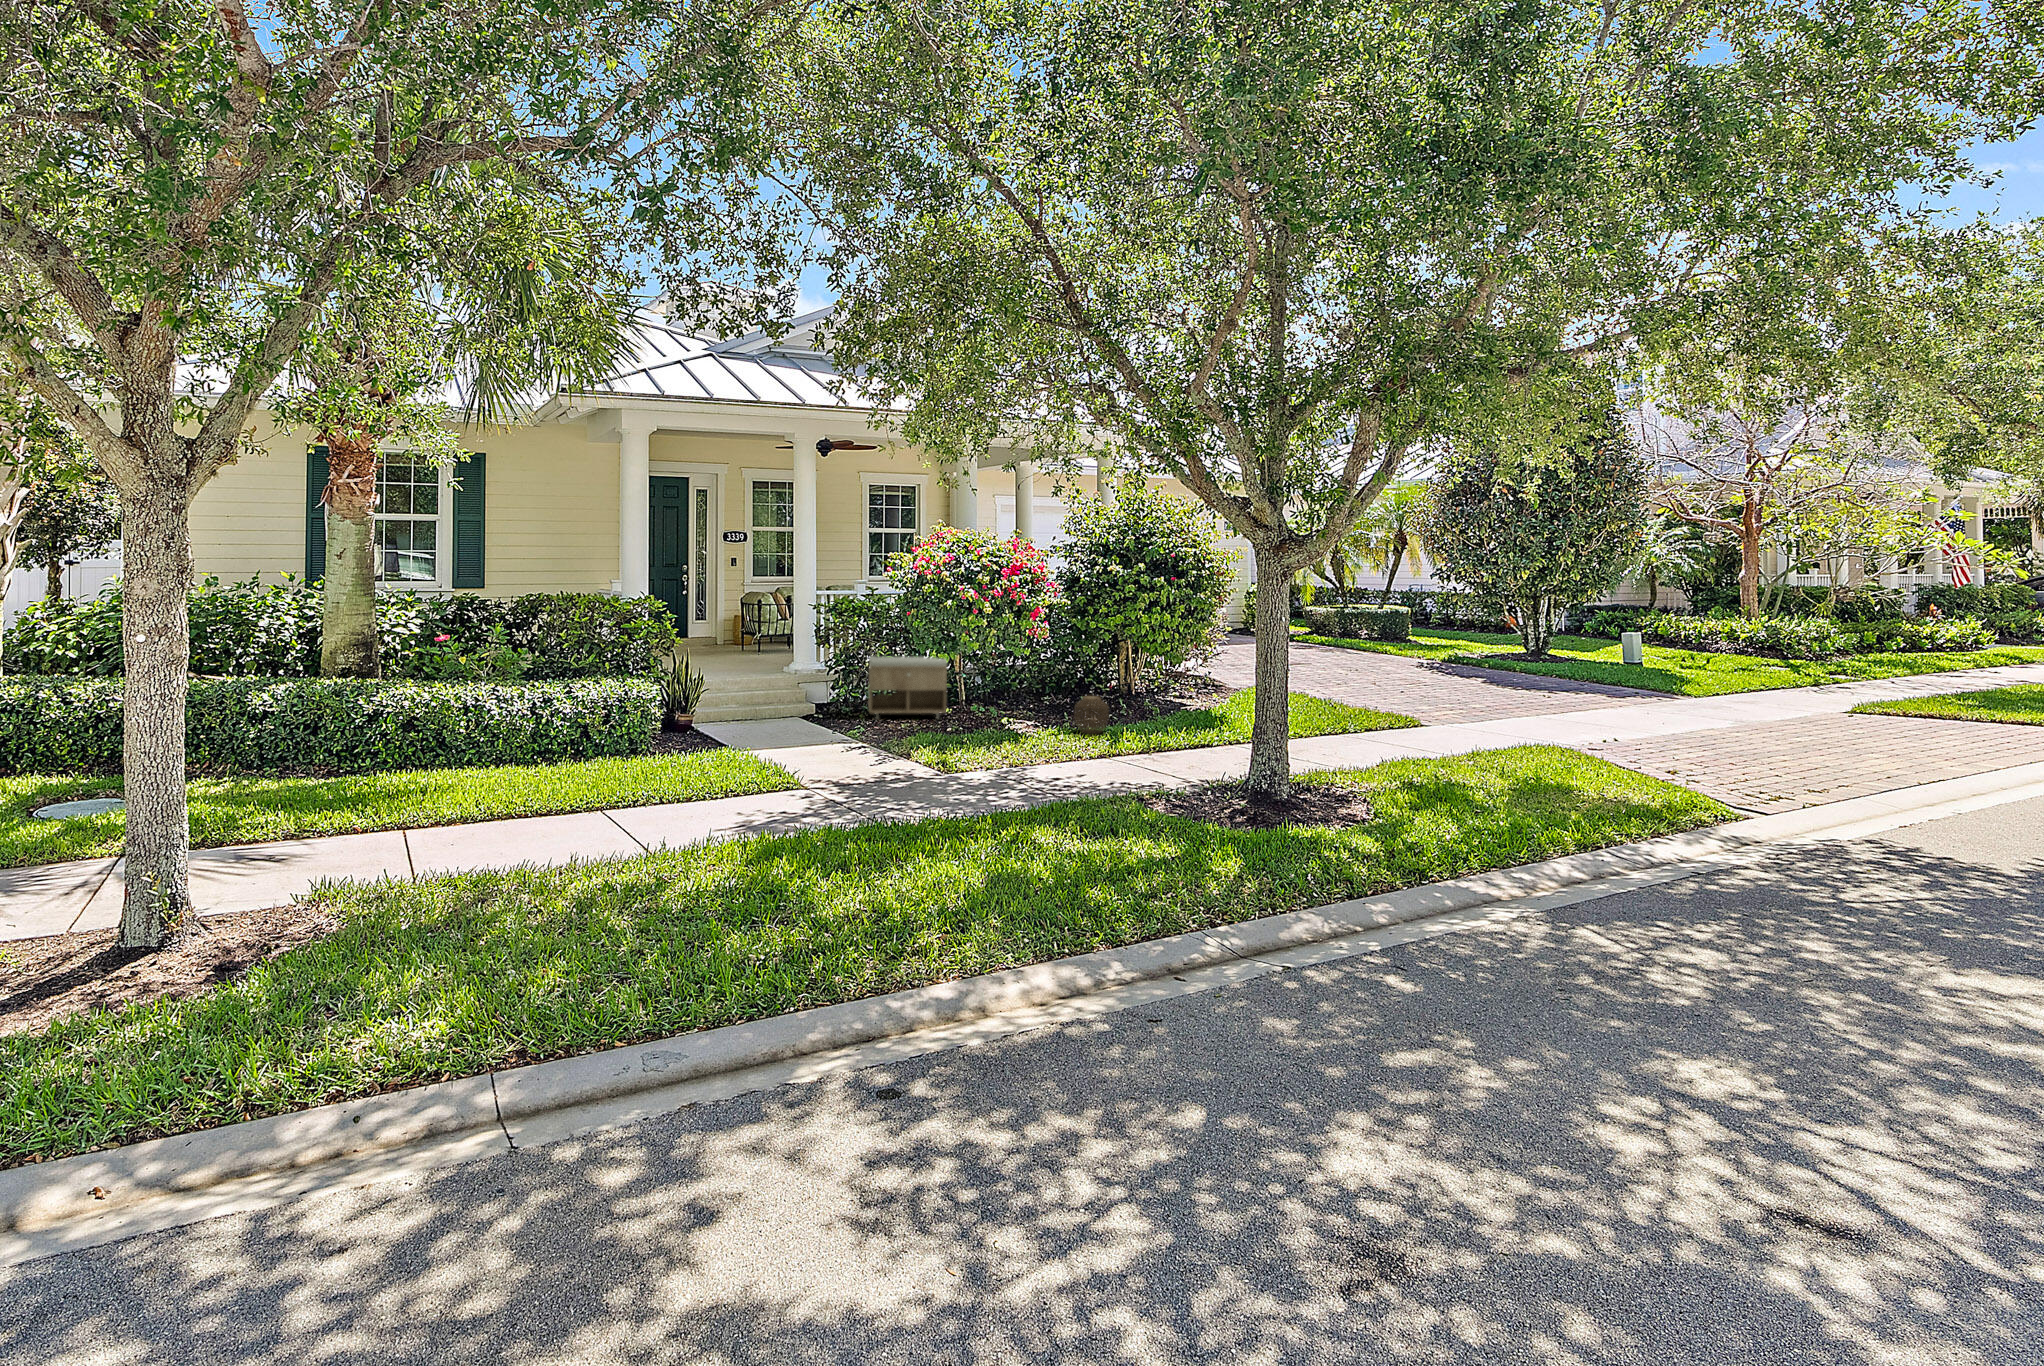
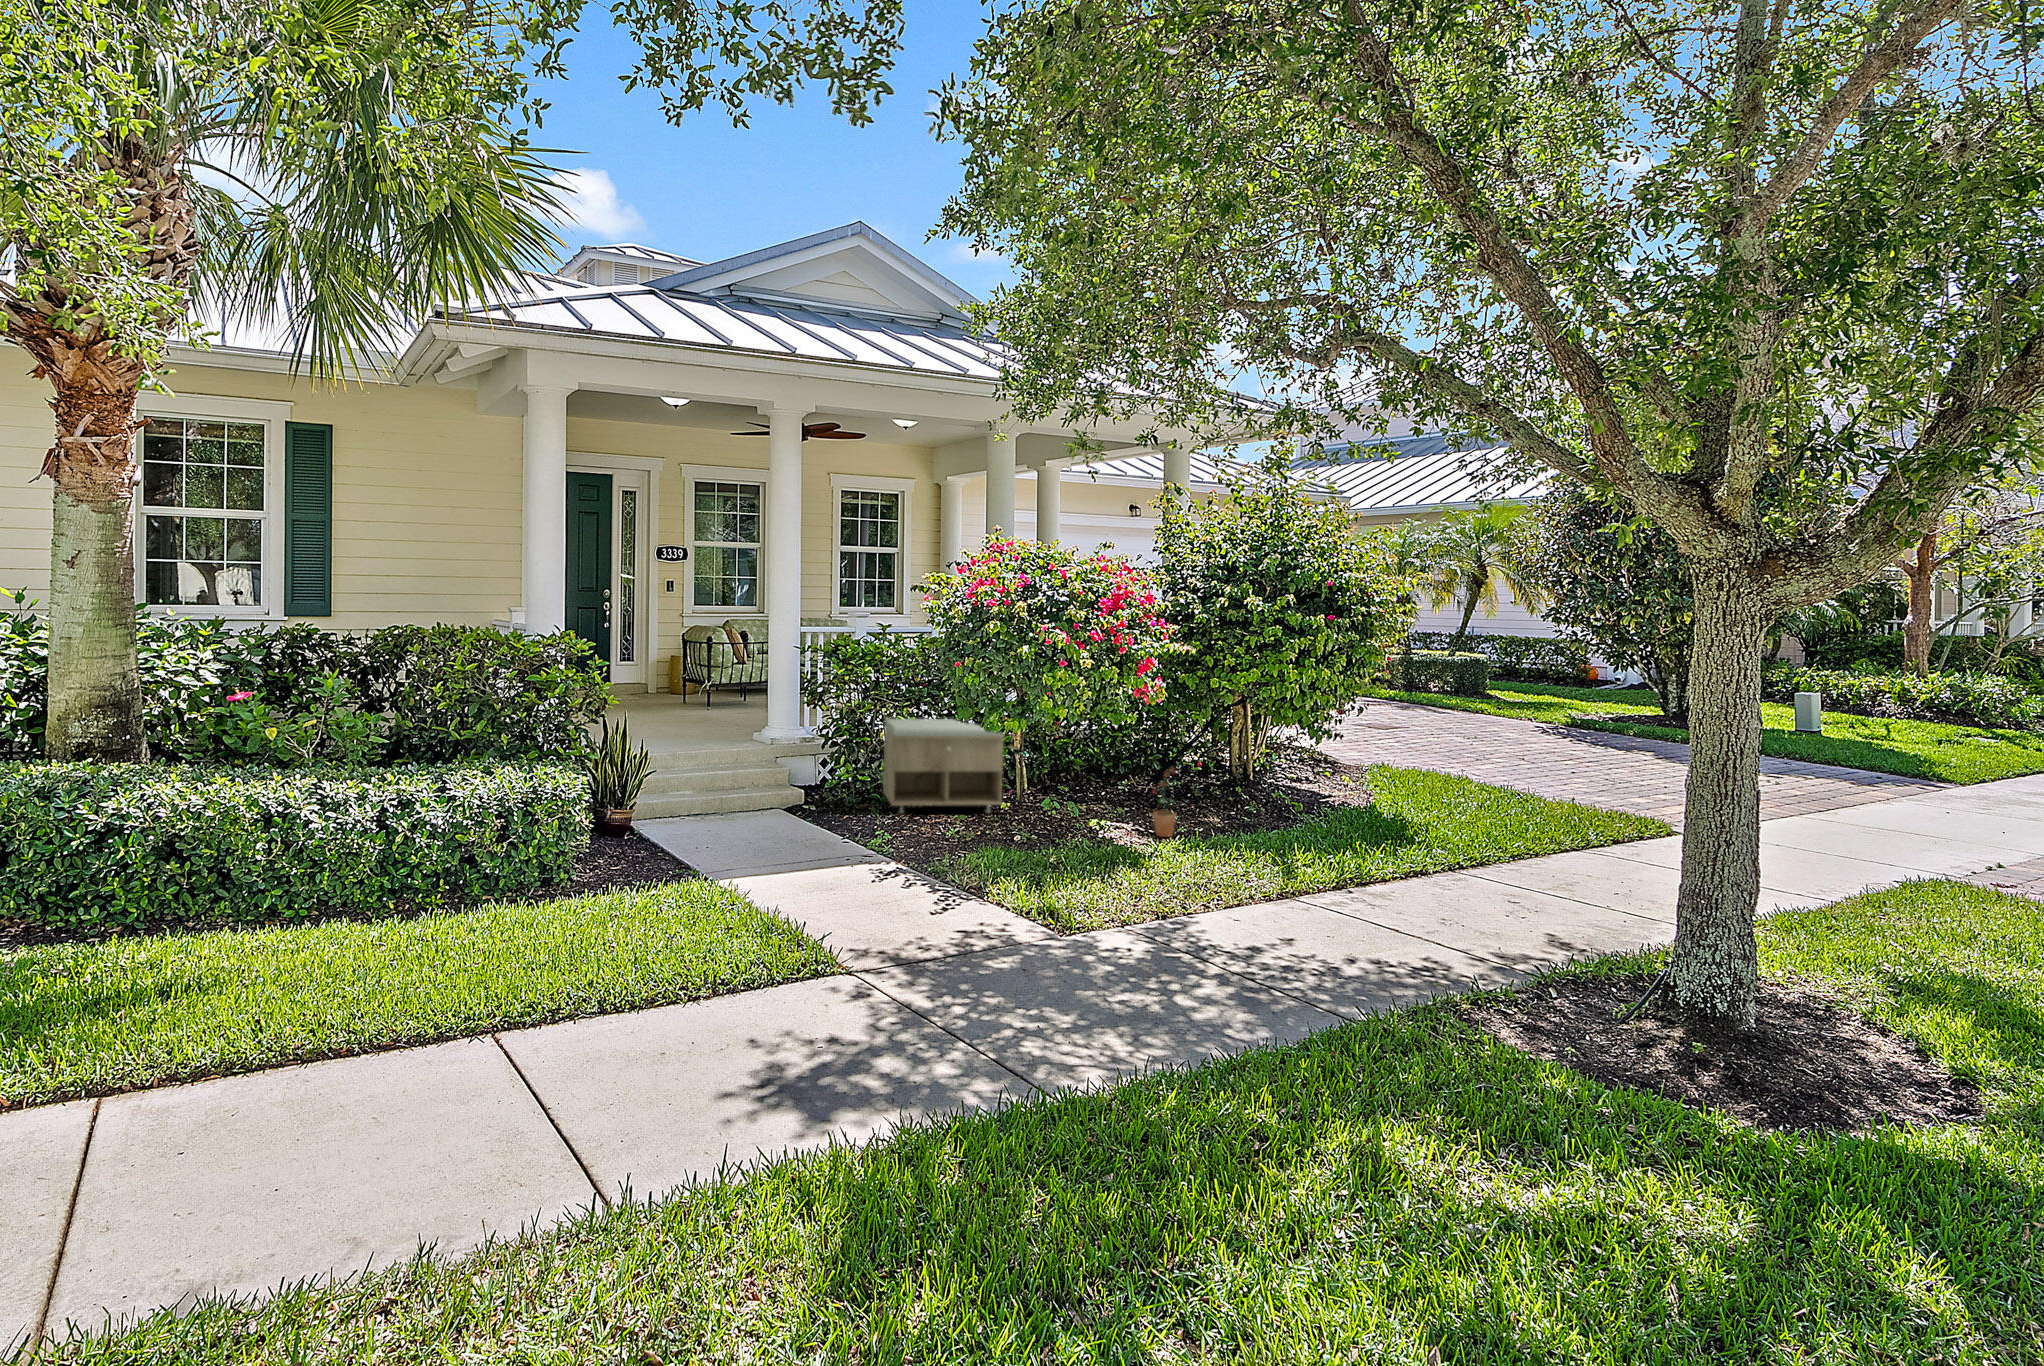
potted plant: none [1039,685,1057,731] -> present [1153,767,1176,837]
woven basket: present [1074,696,1109,734] -> none [1205,784,1258,842]

